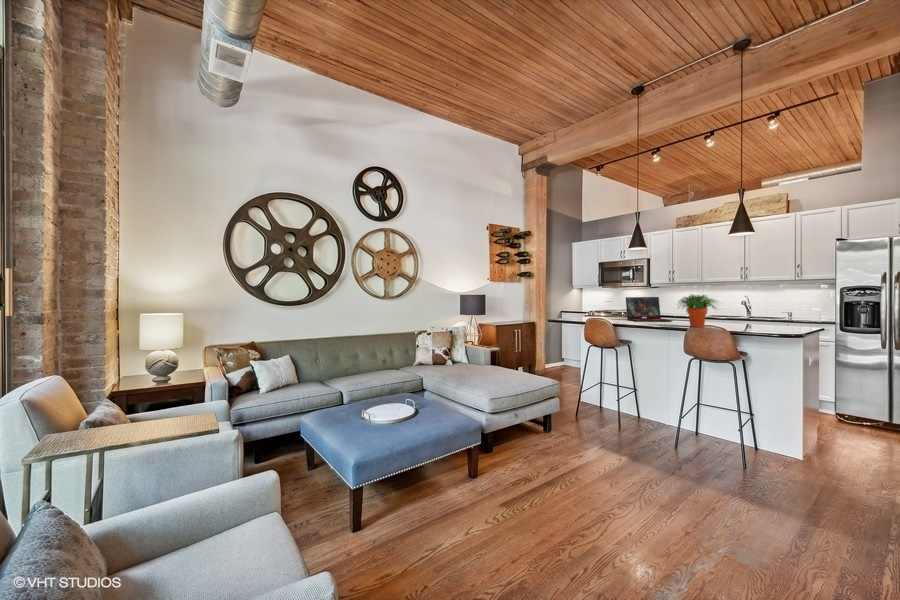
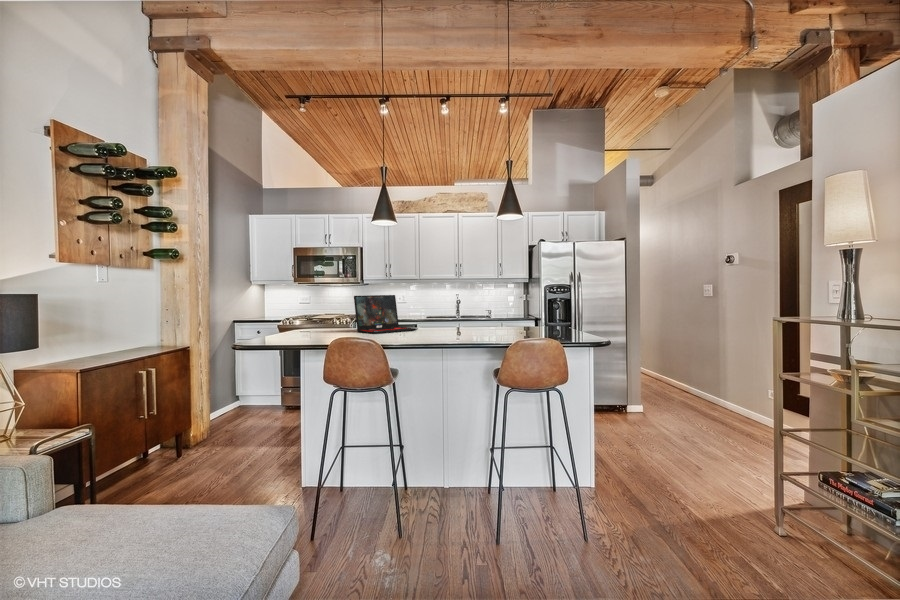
potted plant: present [679,295,716,327] -> none [439,288,495,338]

